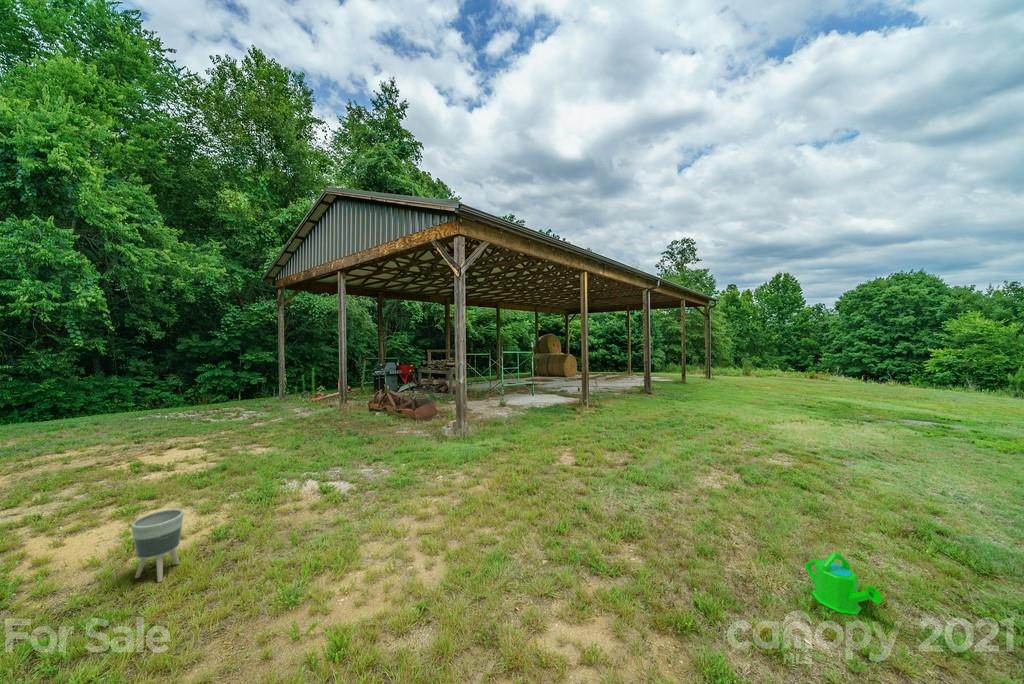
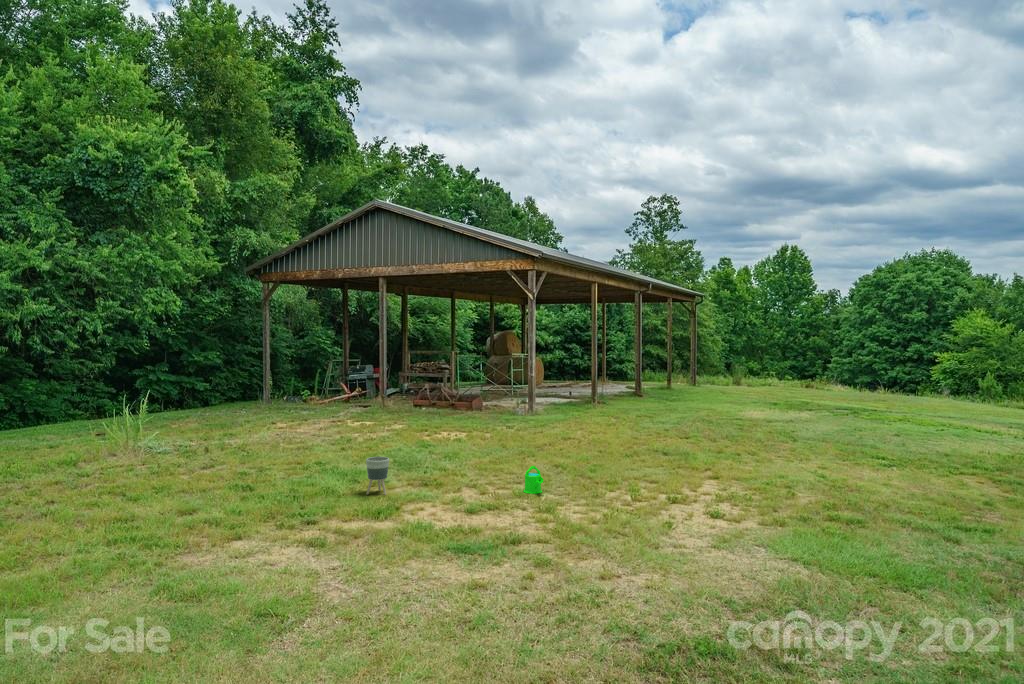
watering can: present [805,552,882,615] -> present [524,466,544,494]

